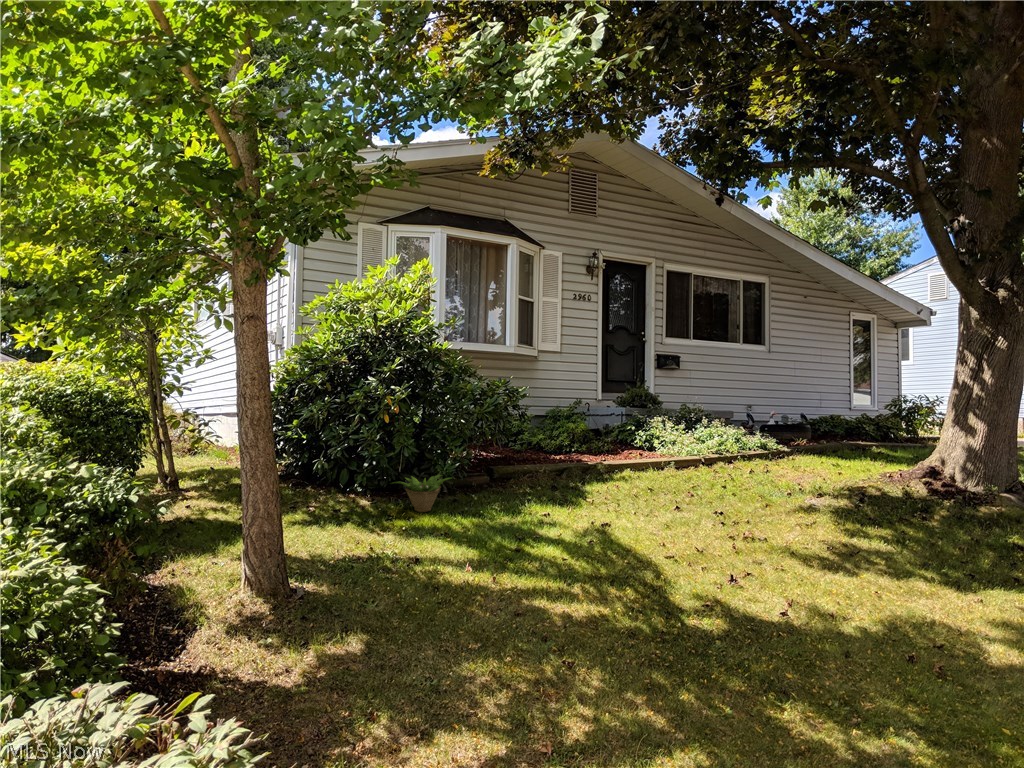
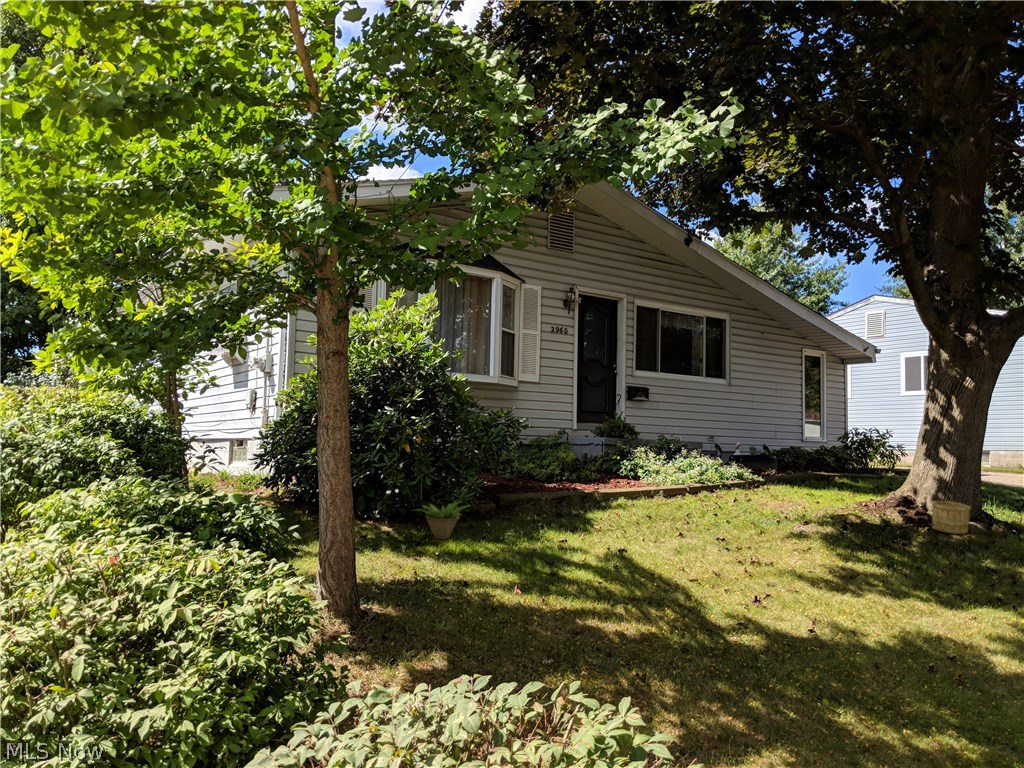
wooden bucket: none [959,472,1003,508] -> present [932,501,971,534]

